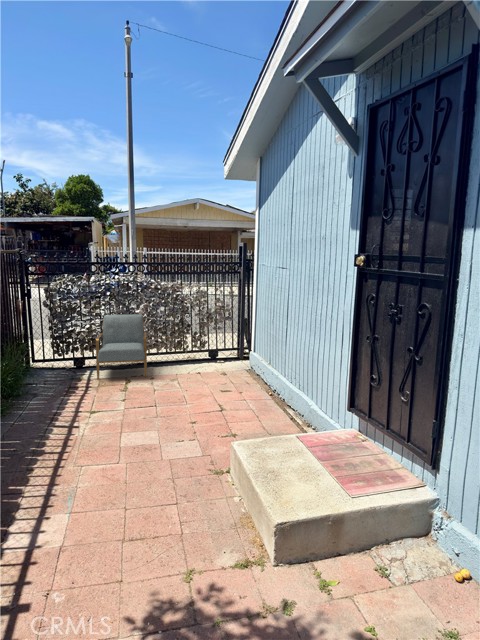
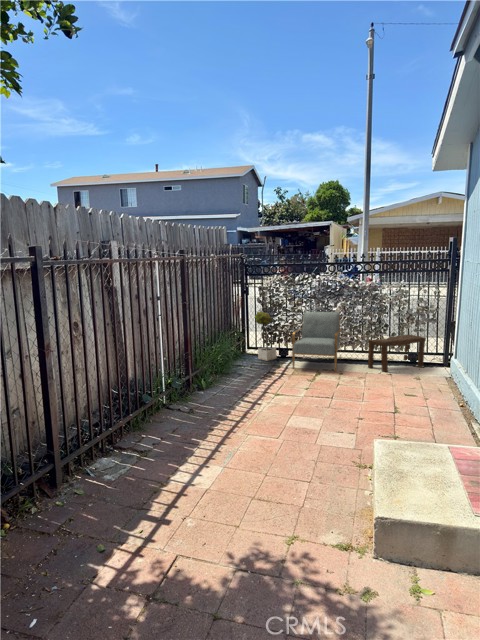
potted tree: none [43,316,73,373] -> present [255,312,277,361]
bench: none [175,334,226,373] -> present [368,334,426,372]

